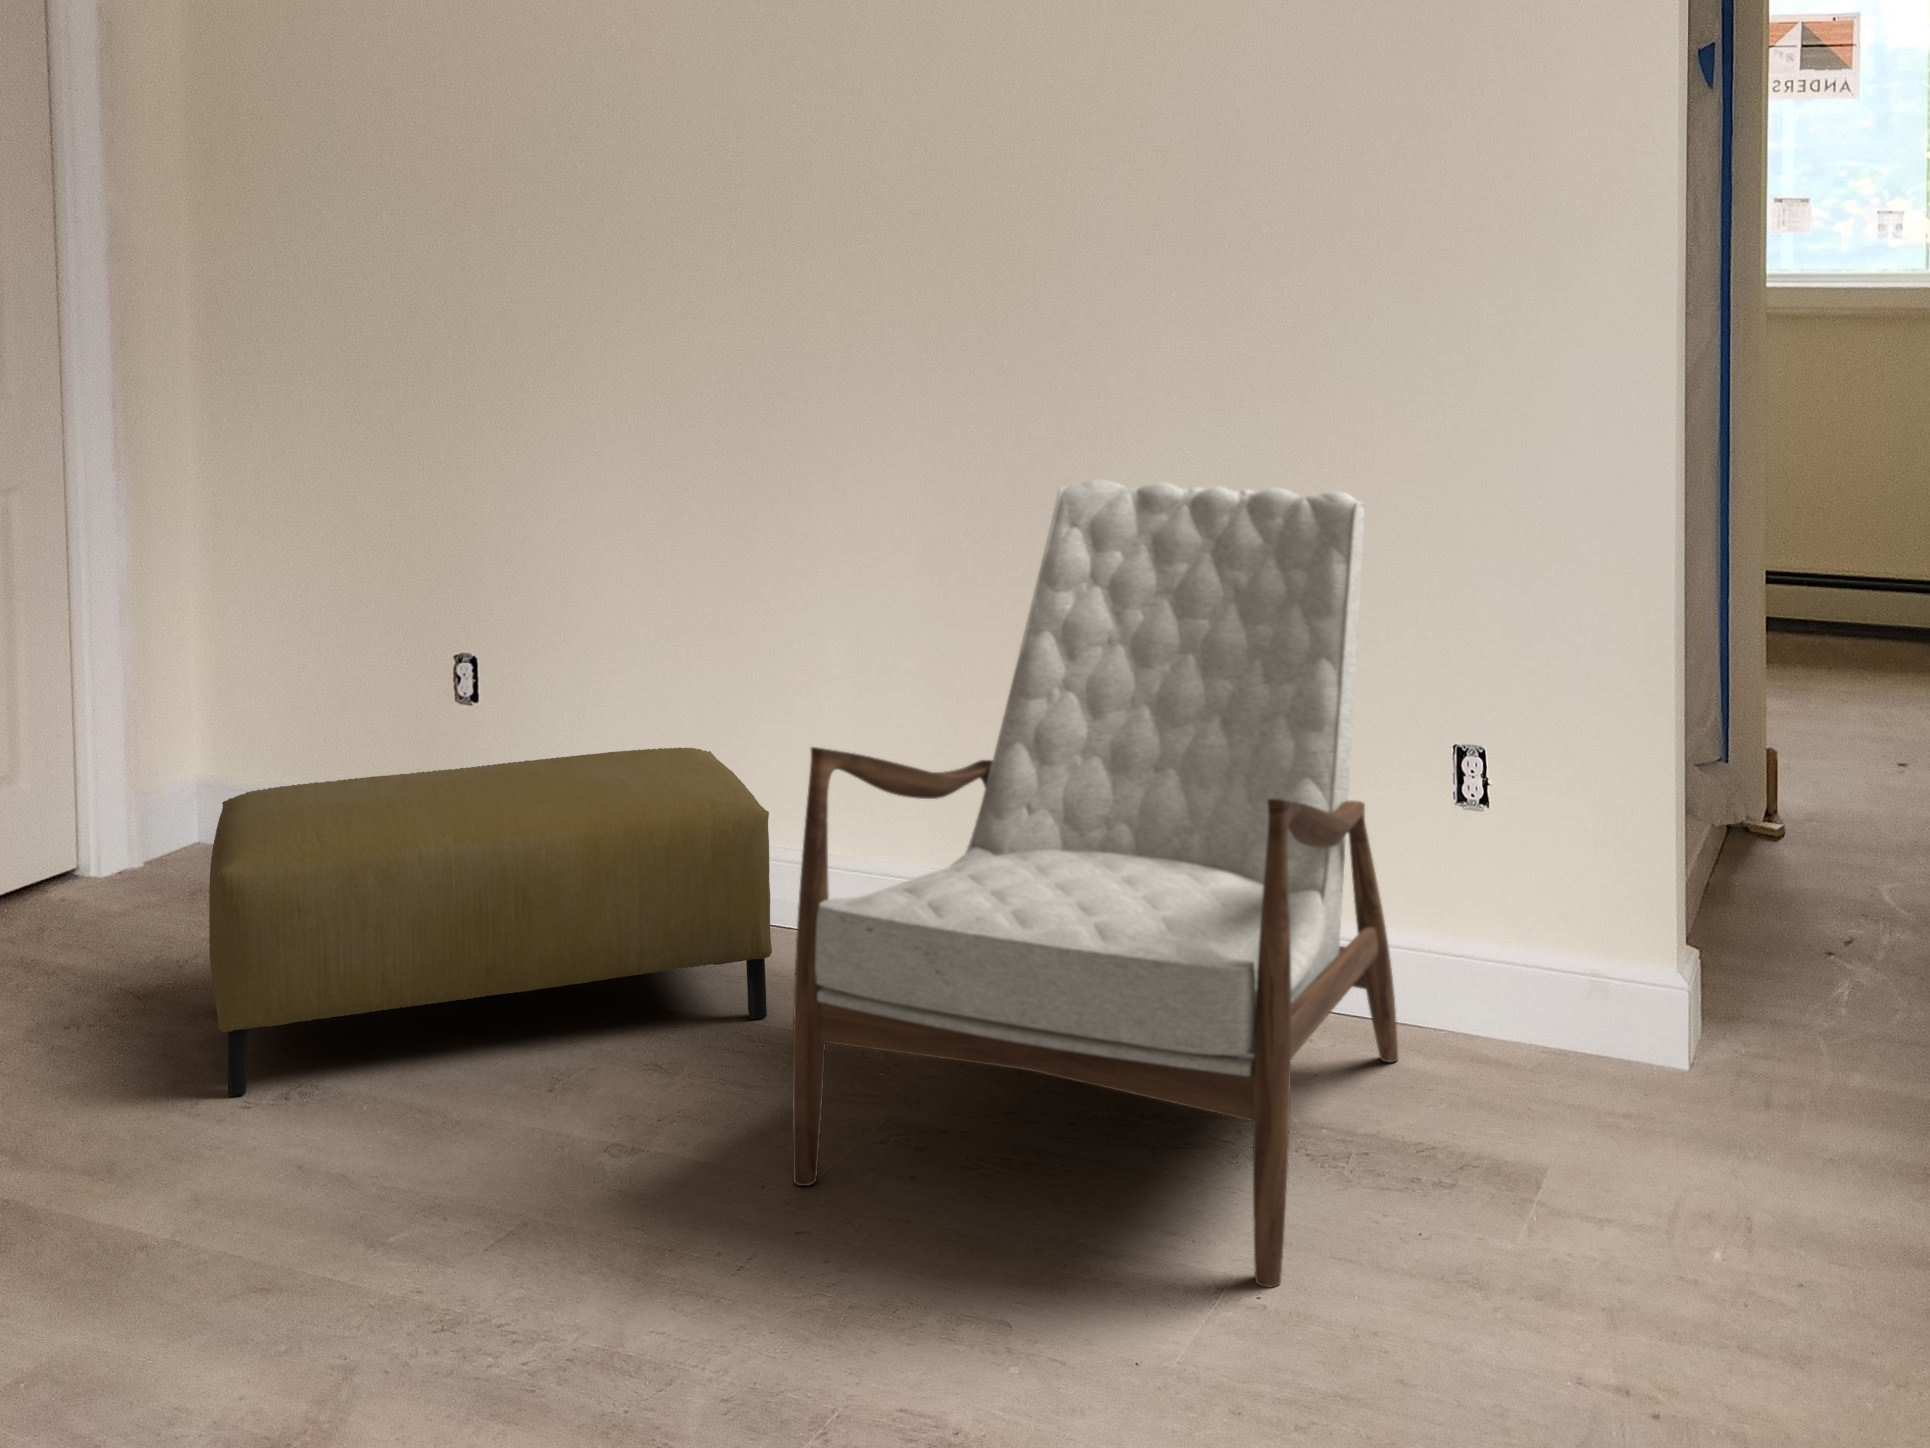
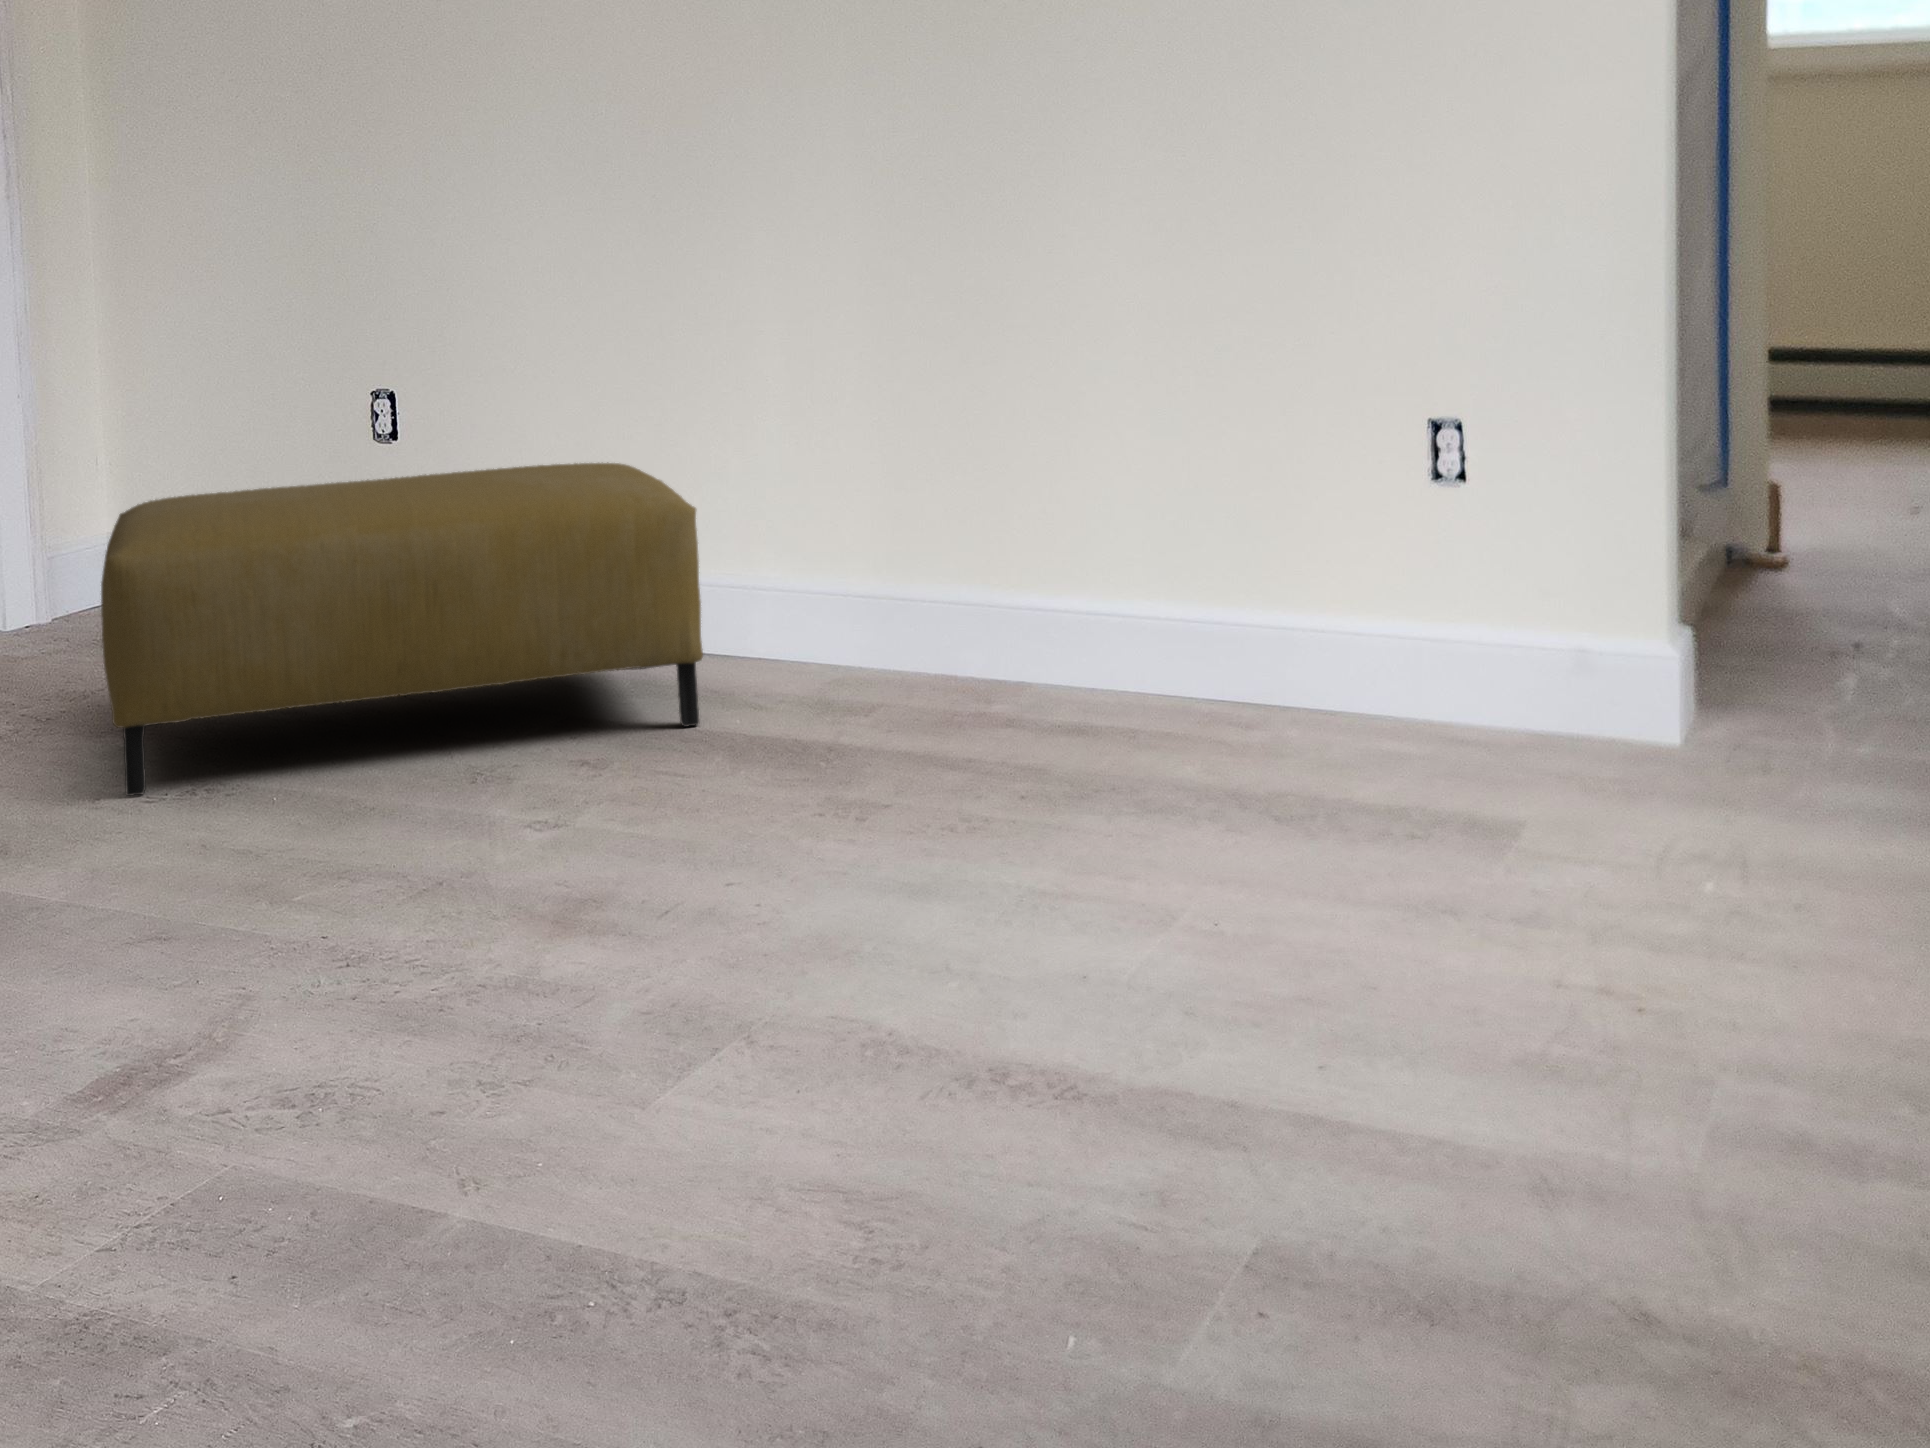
armchair: present [793,480,1398,1287] -> none [715,143,1369,927]

